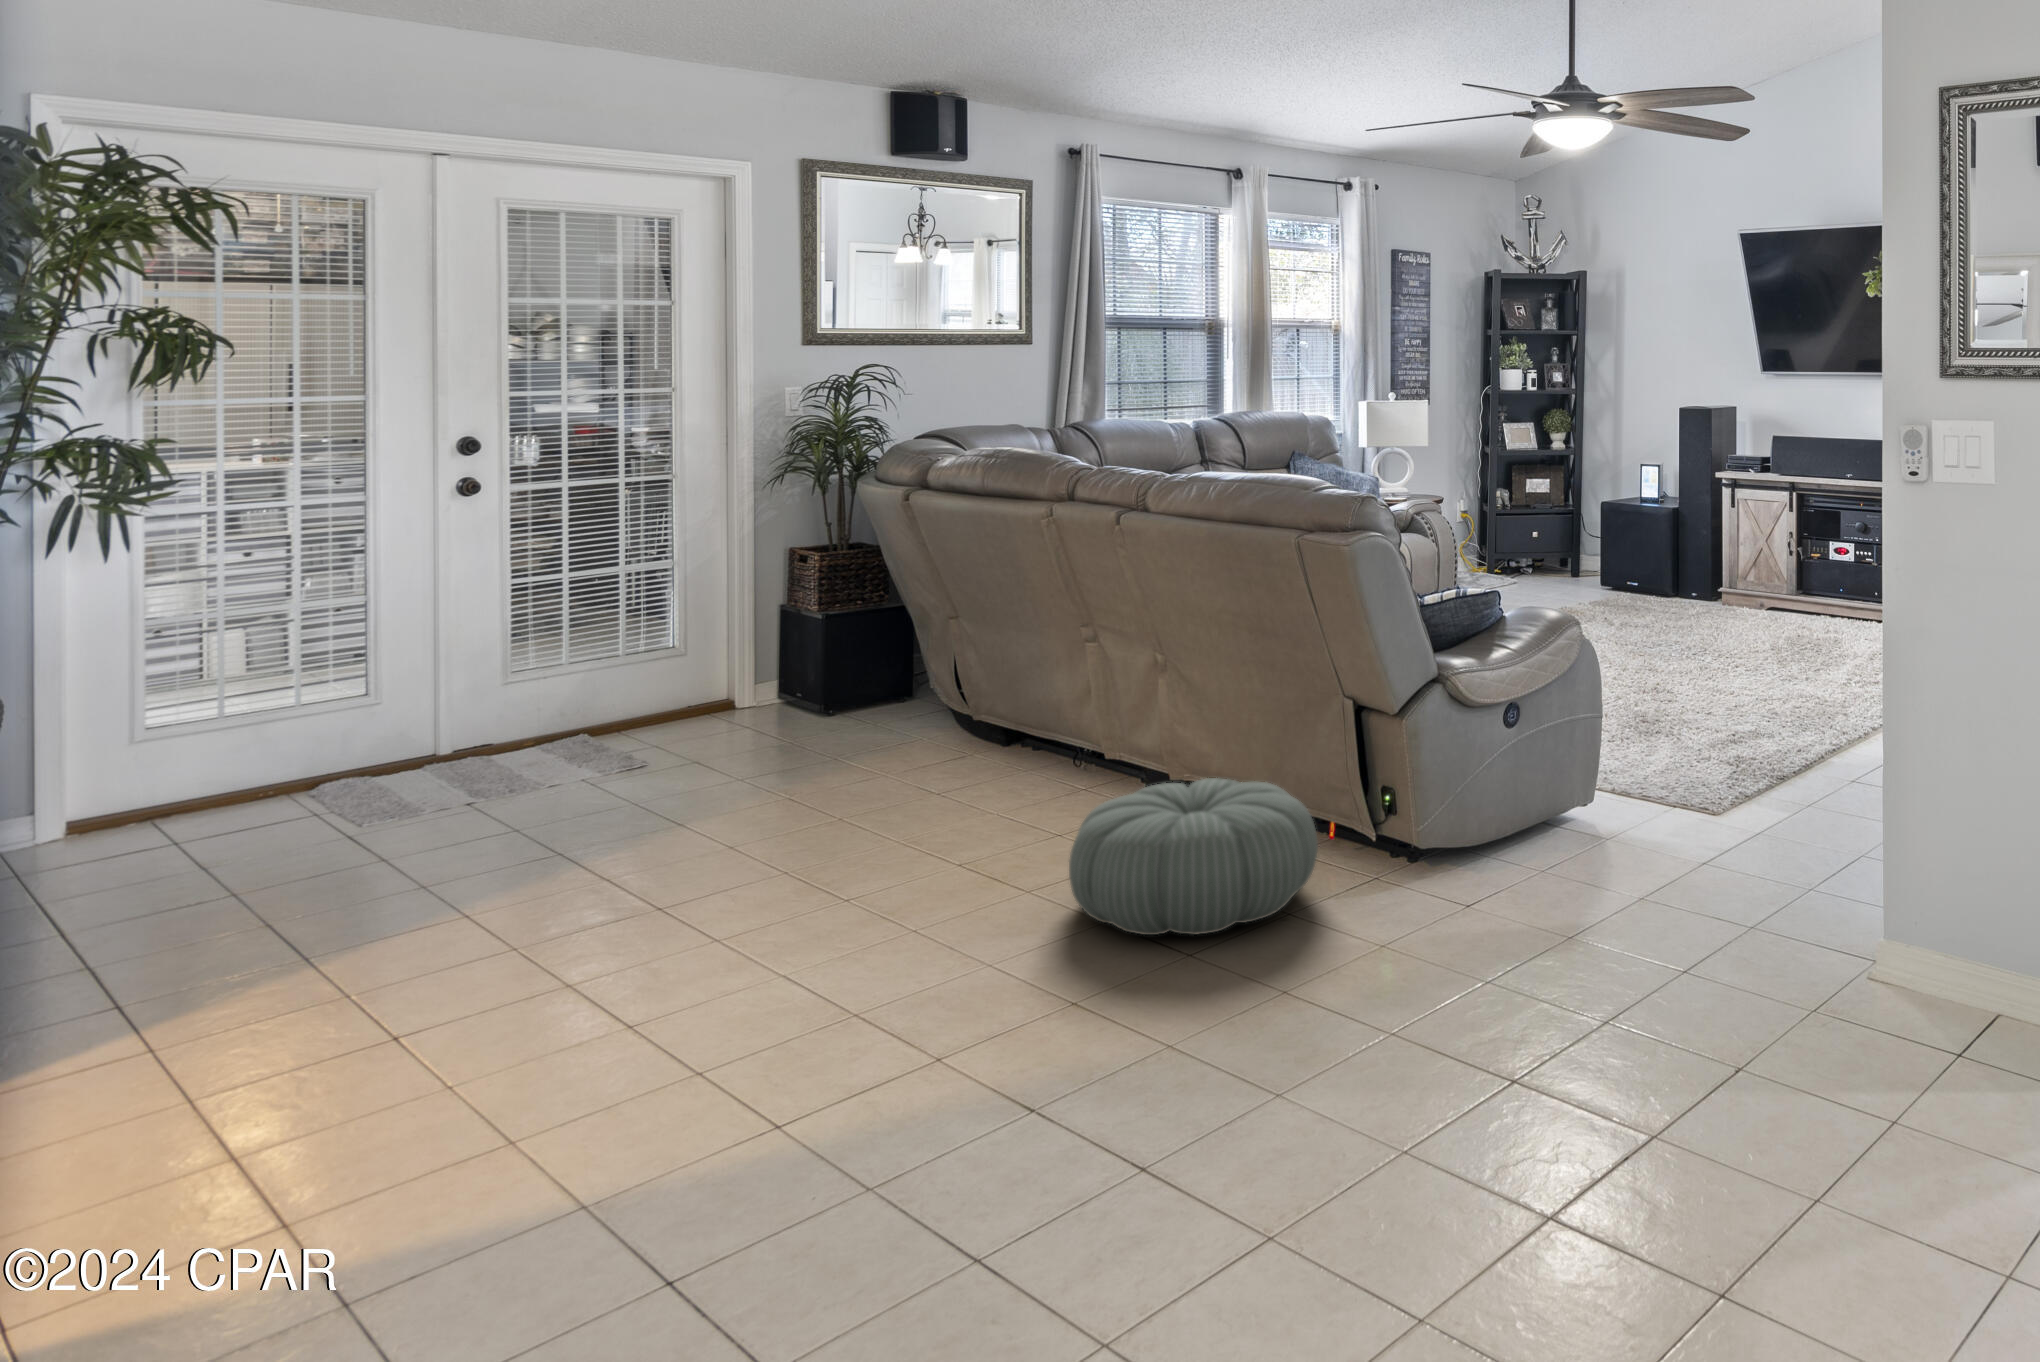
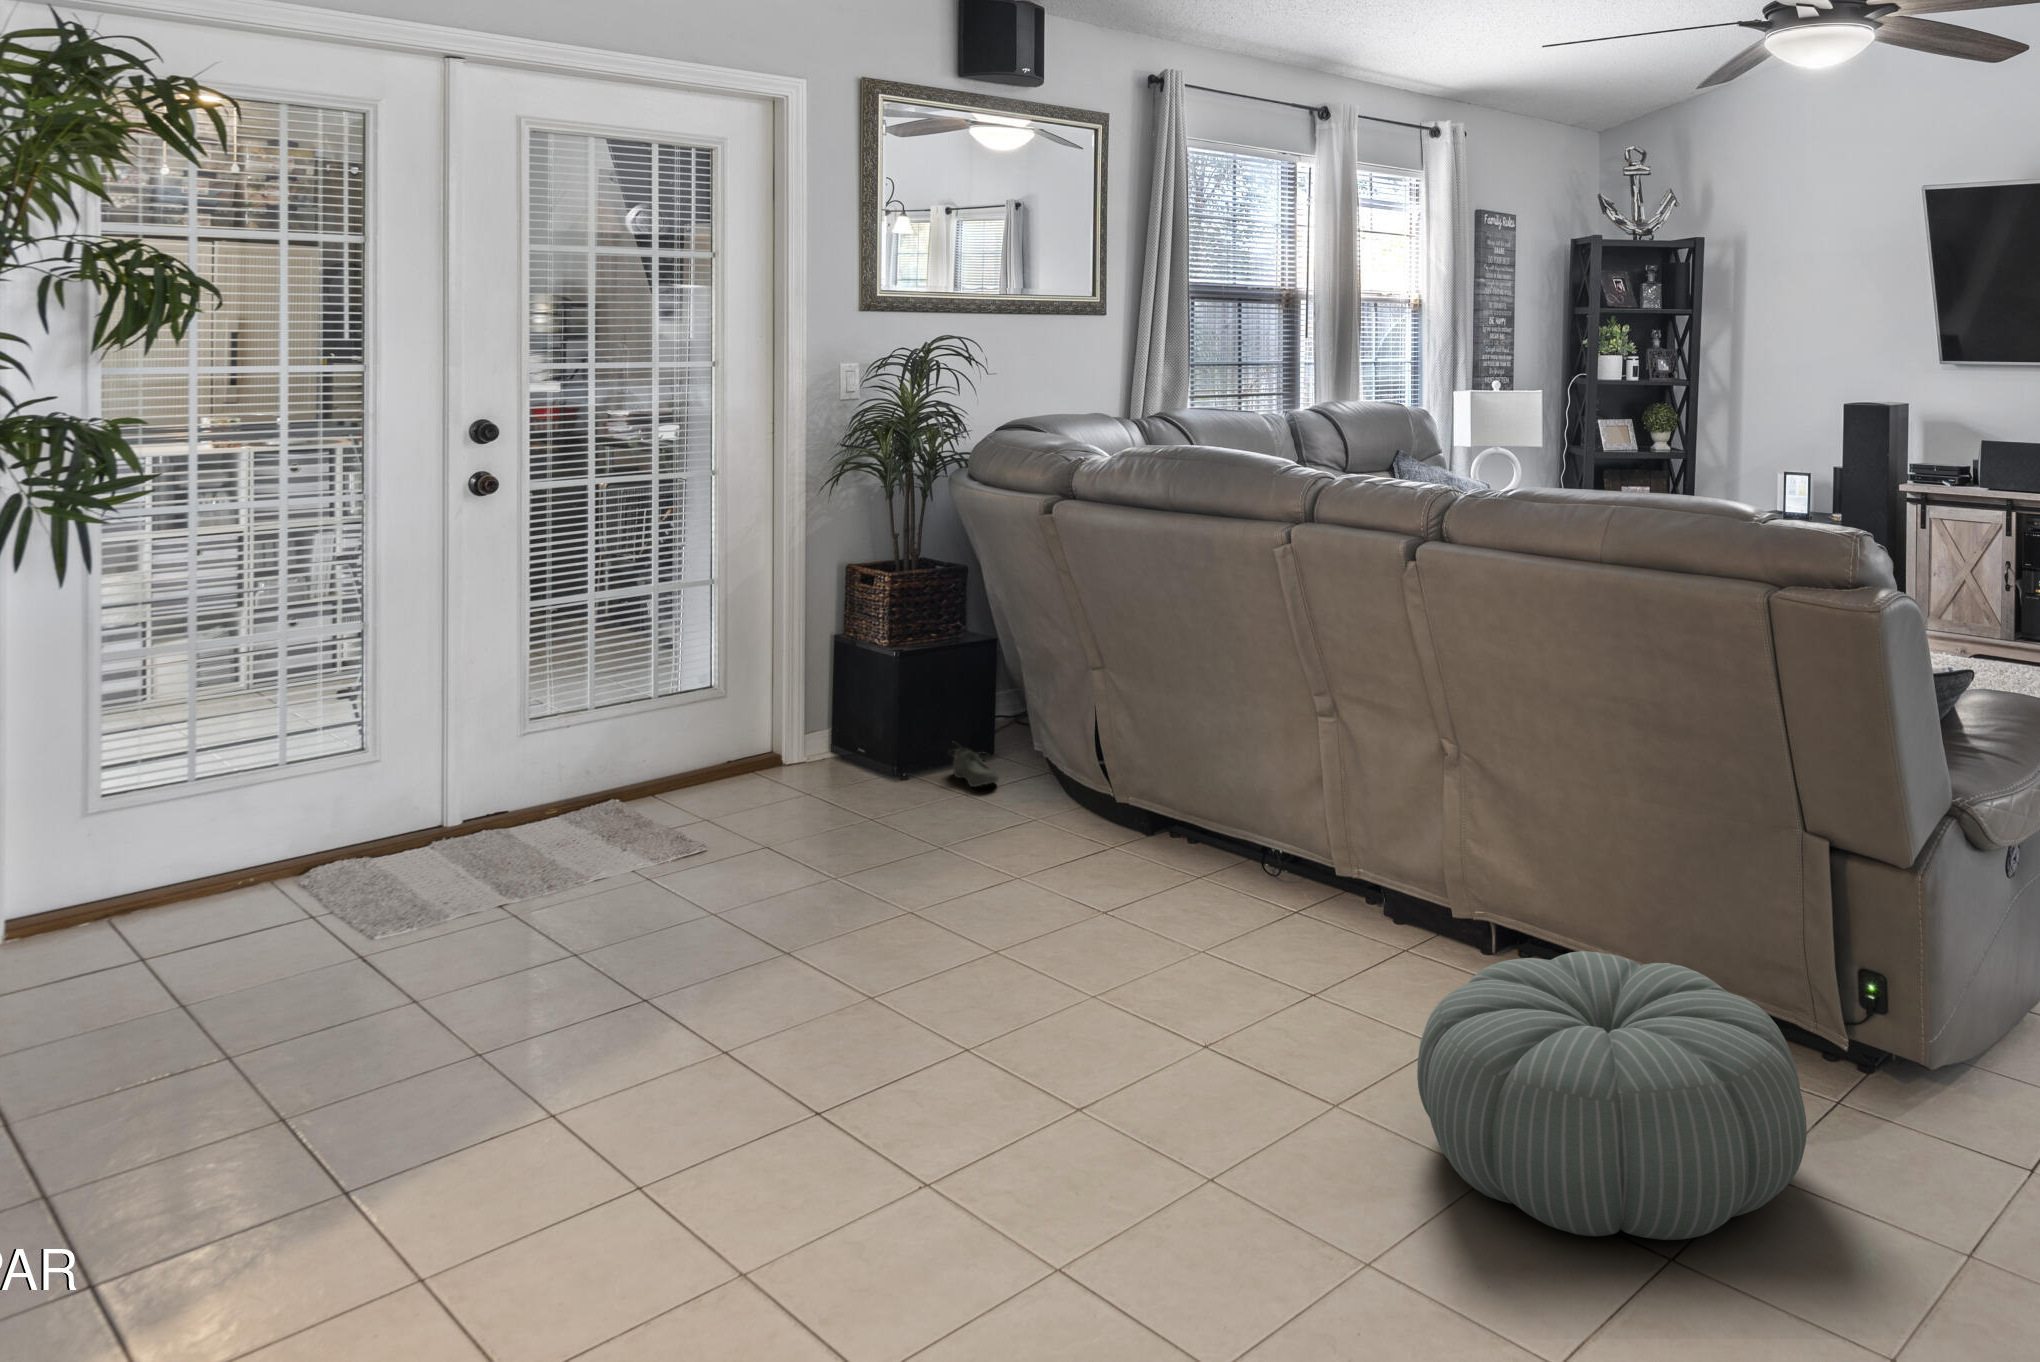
shoe: none [863,685,904,719] -> present [953,748,999,787]

